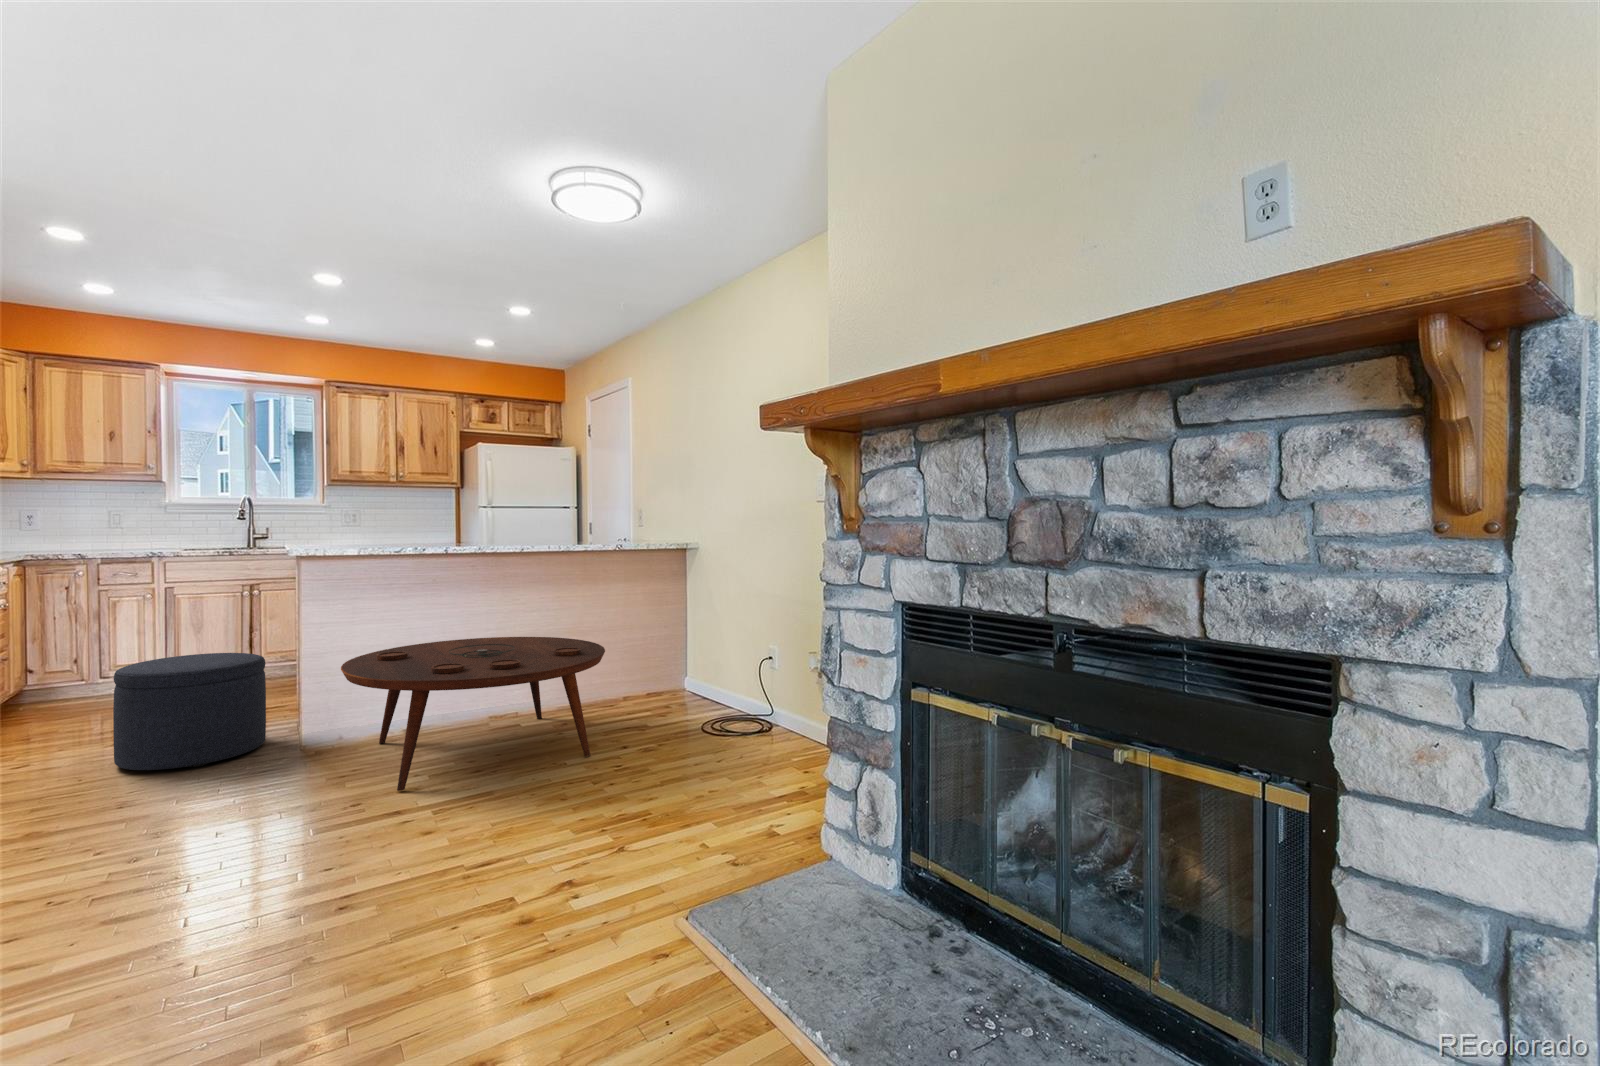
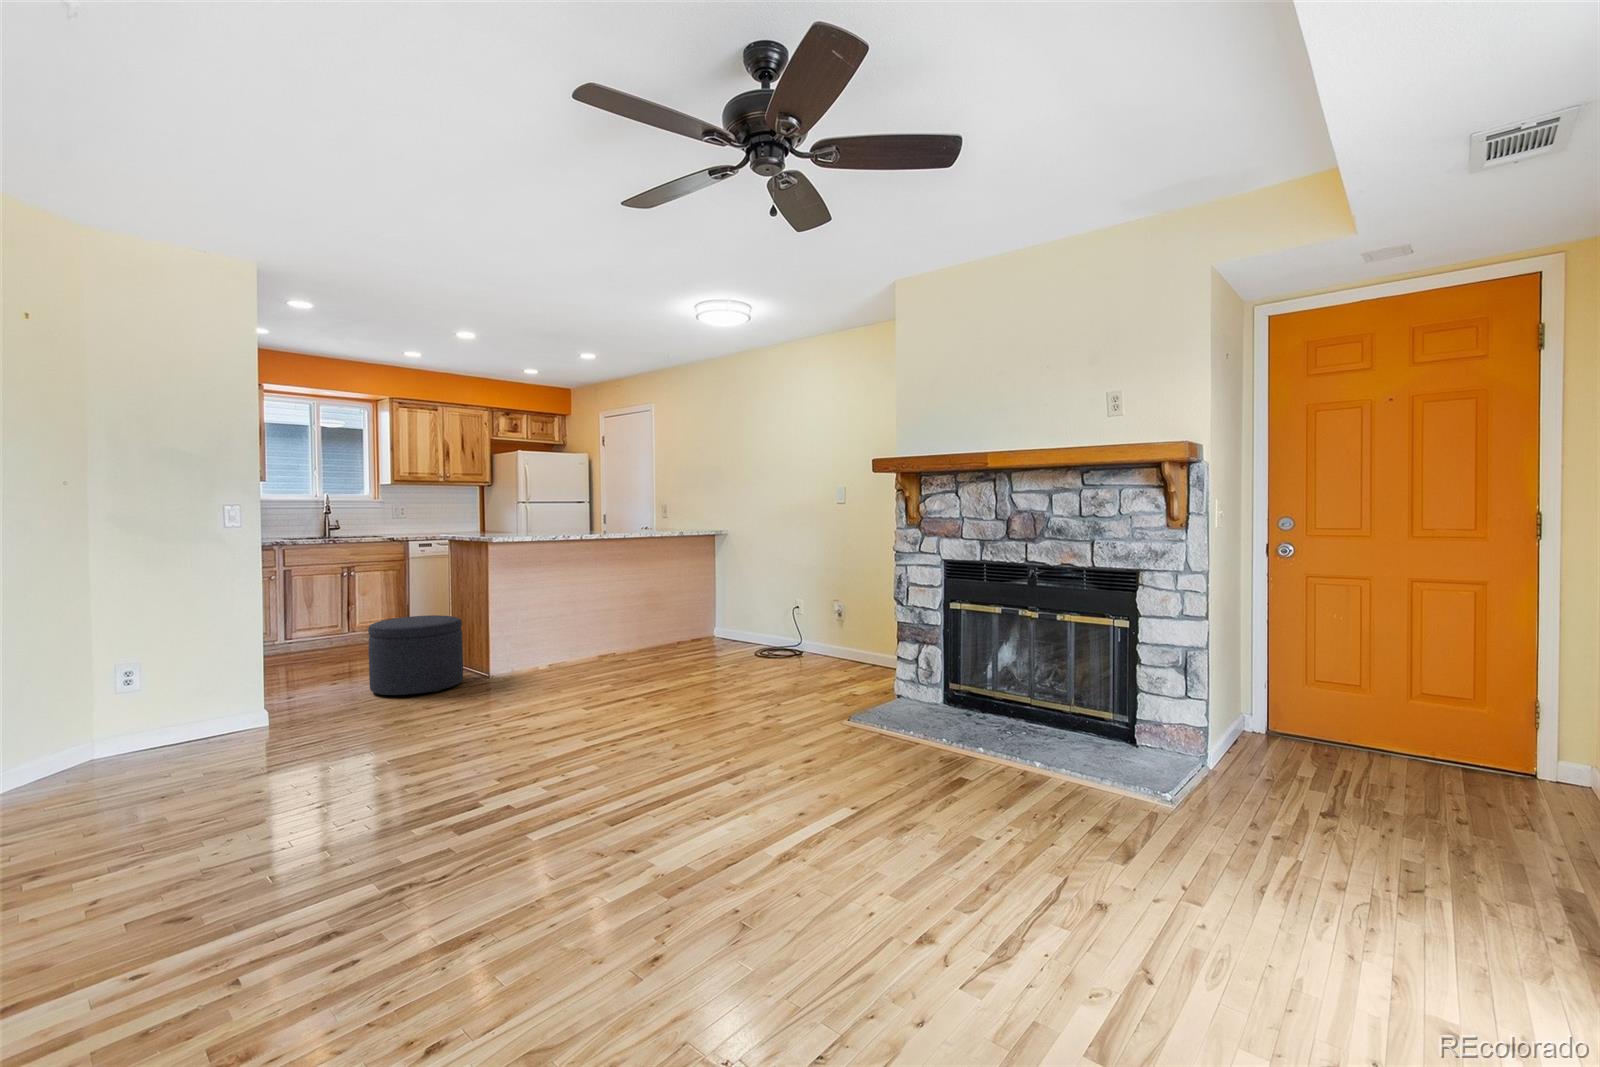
coffee table: present [341,637,605,791] -> none [536,599,704,693]

